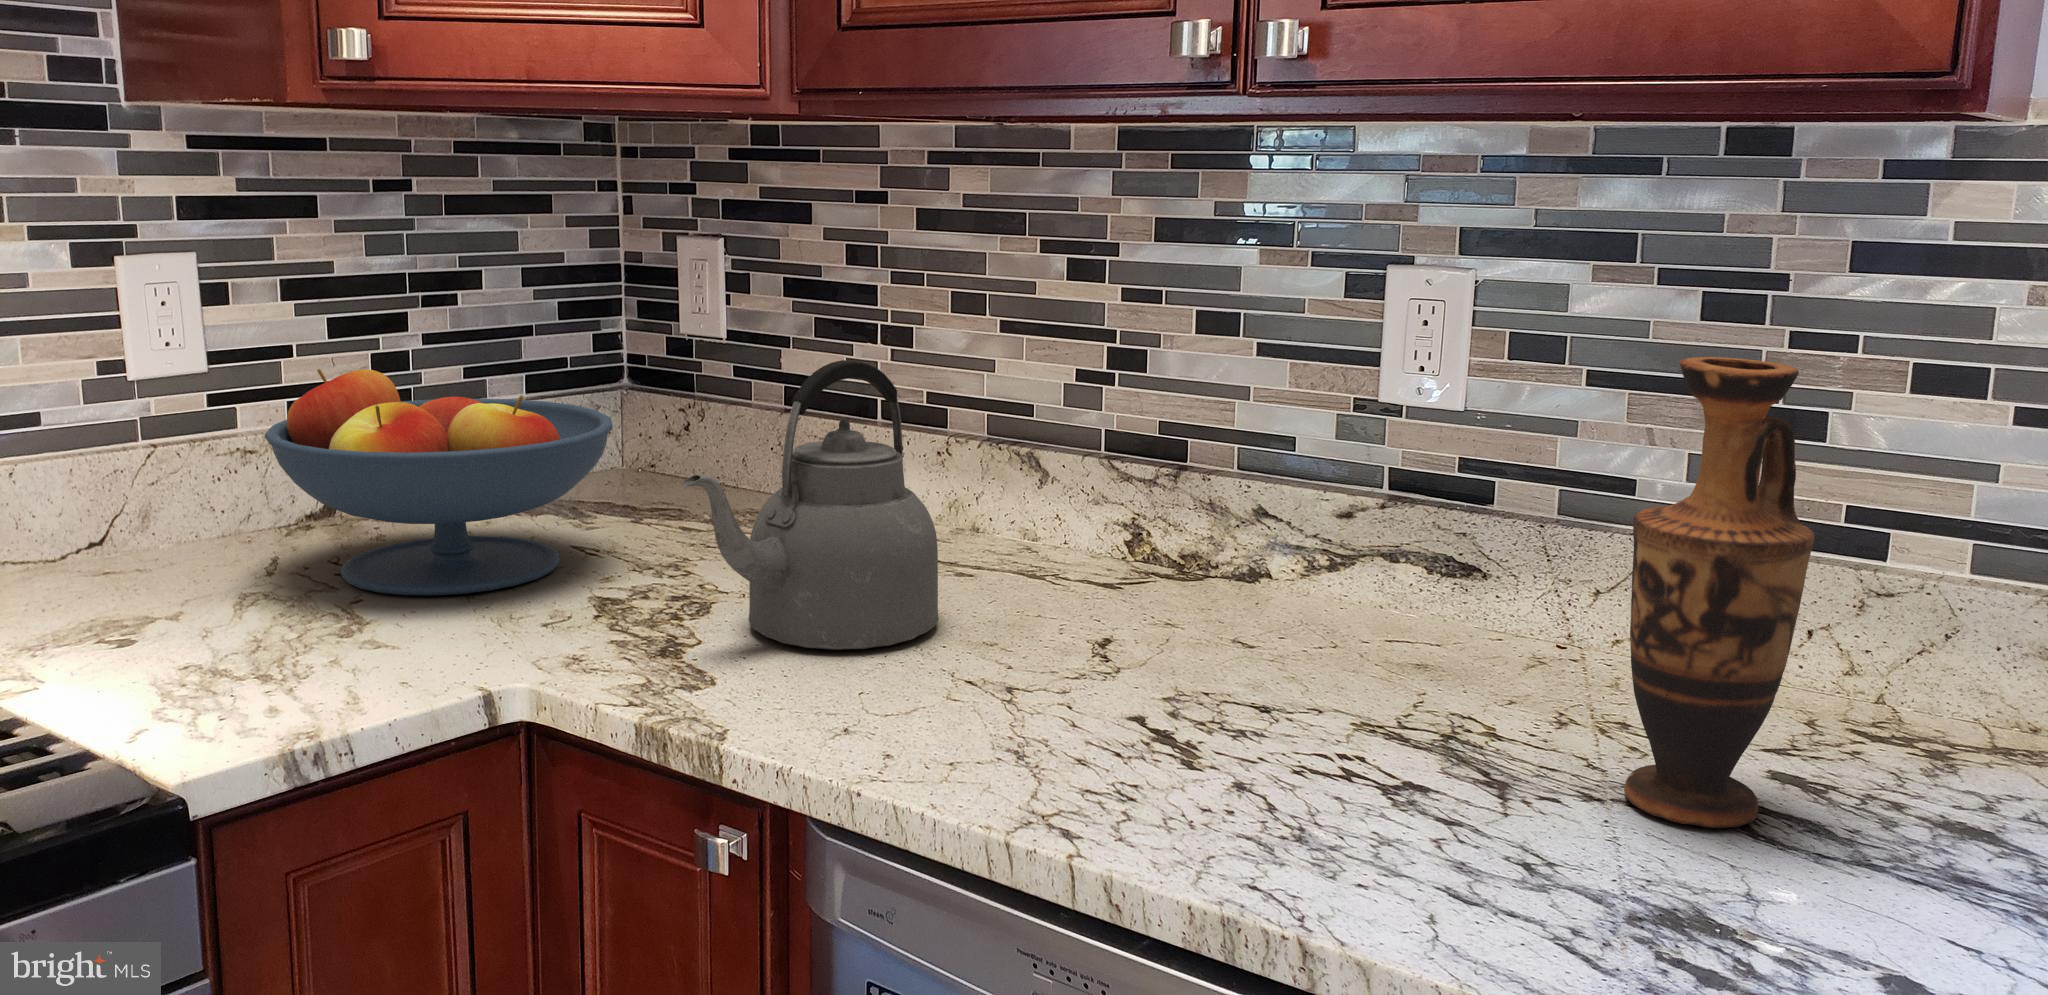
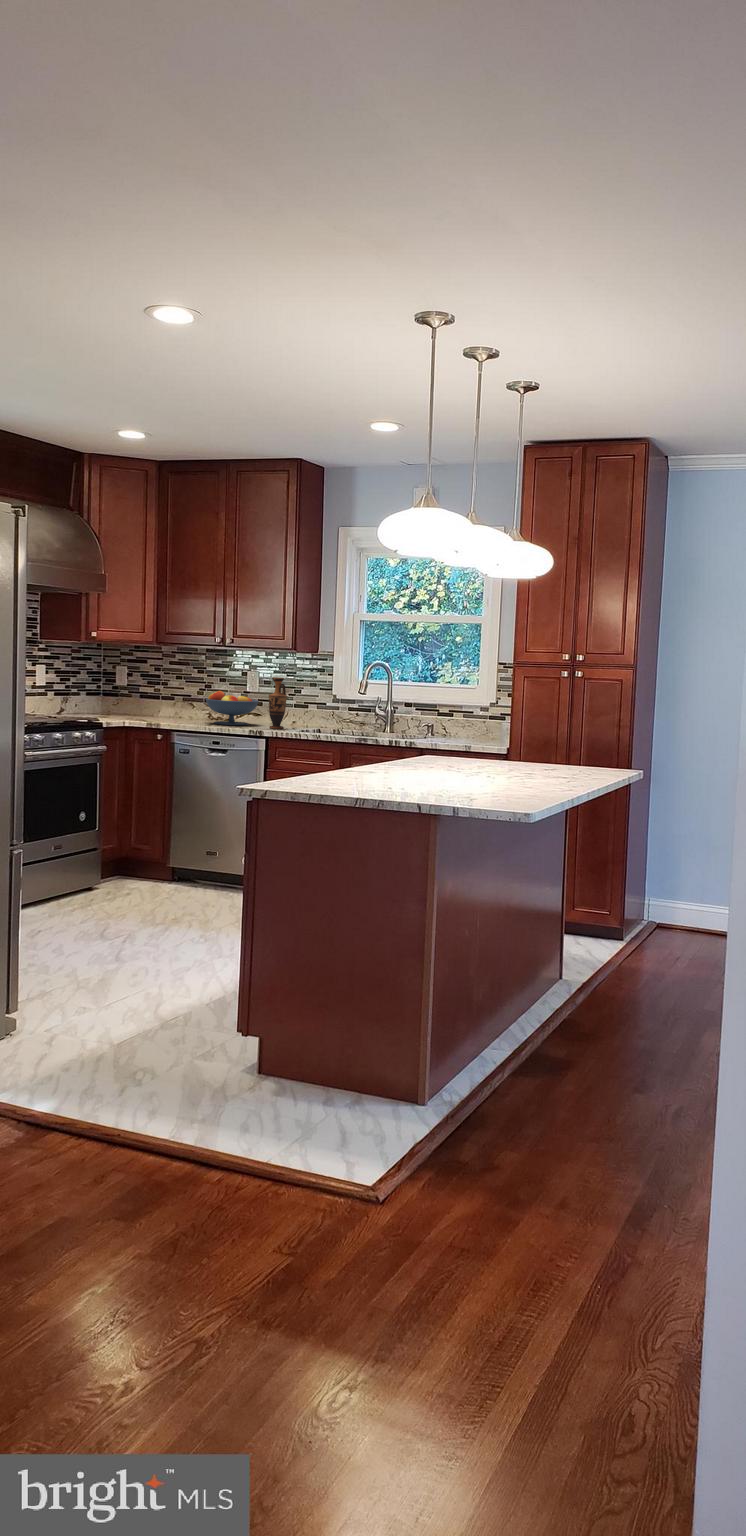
kettle: present [681,360,938,650] -> none [149,681,181,721]
fruit bowl: present [265,369,613,595] -> present [206,691,259,725]

